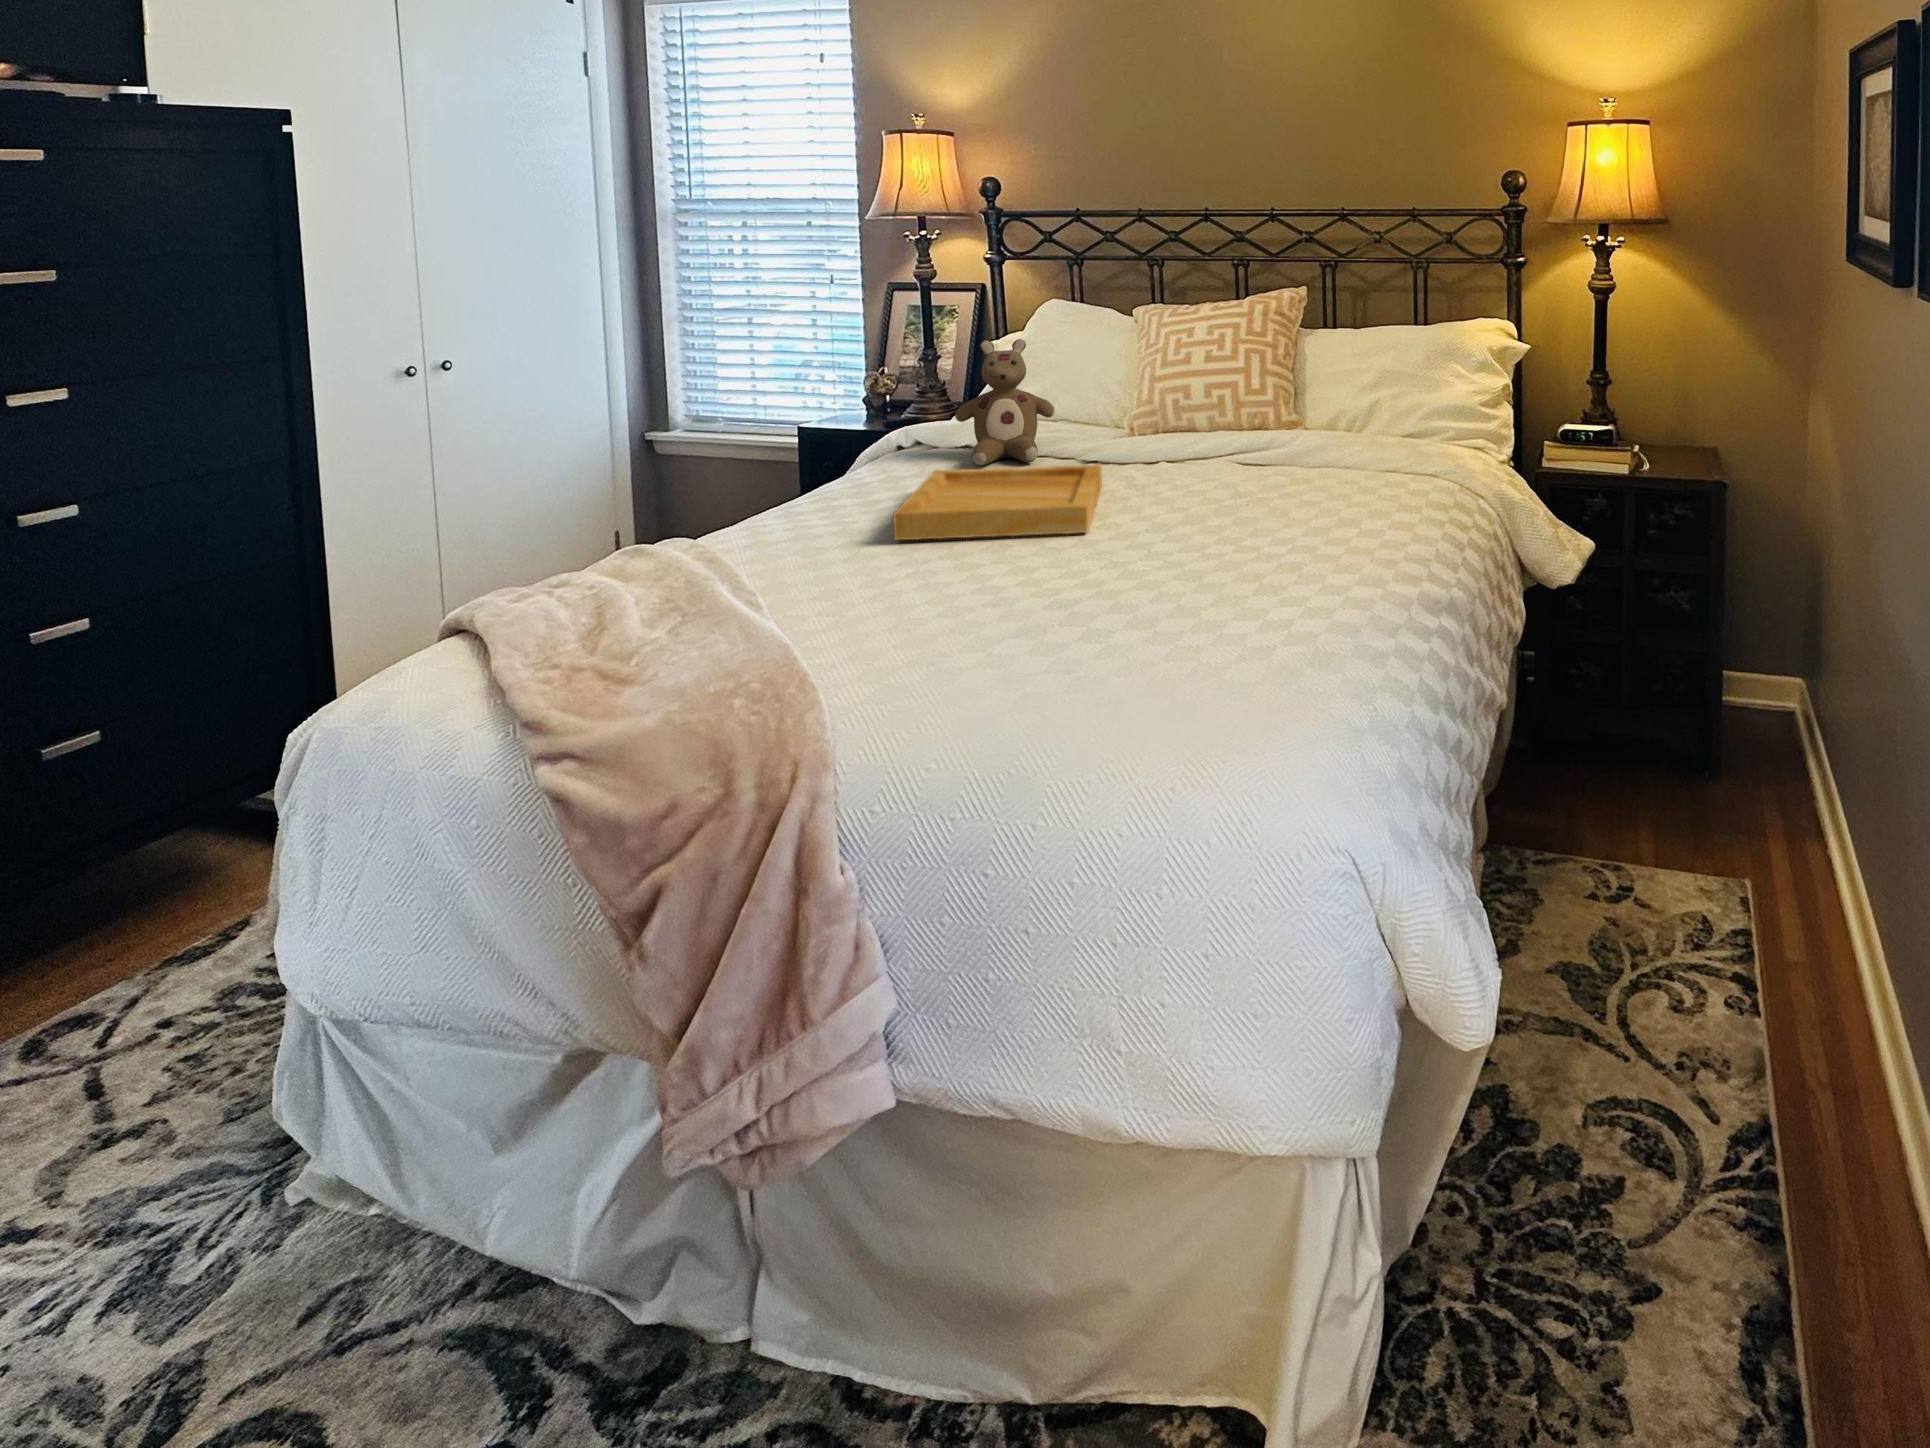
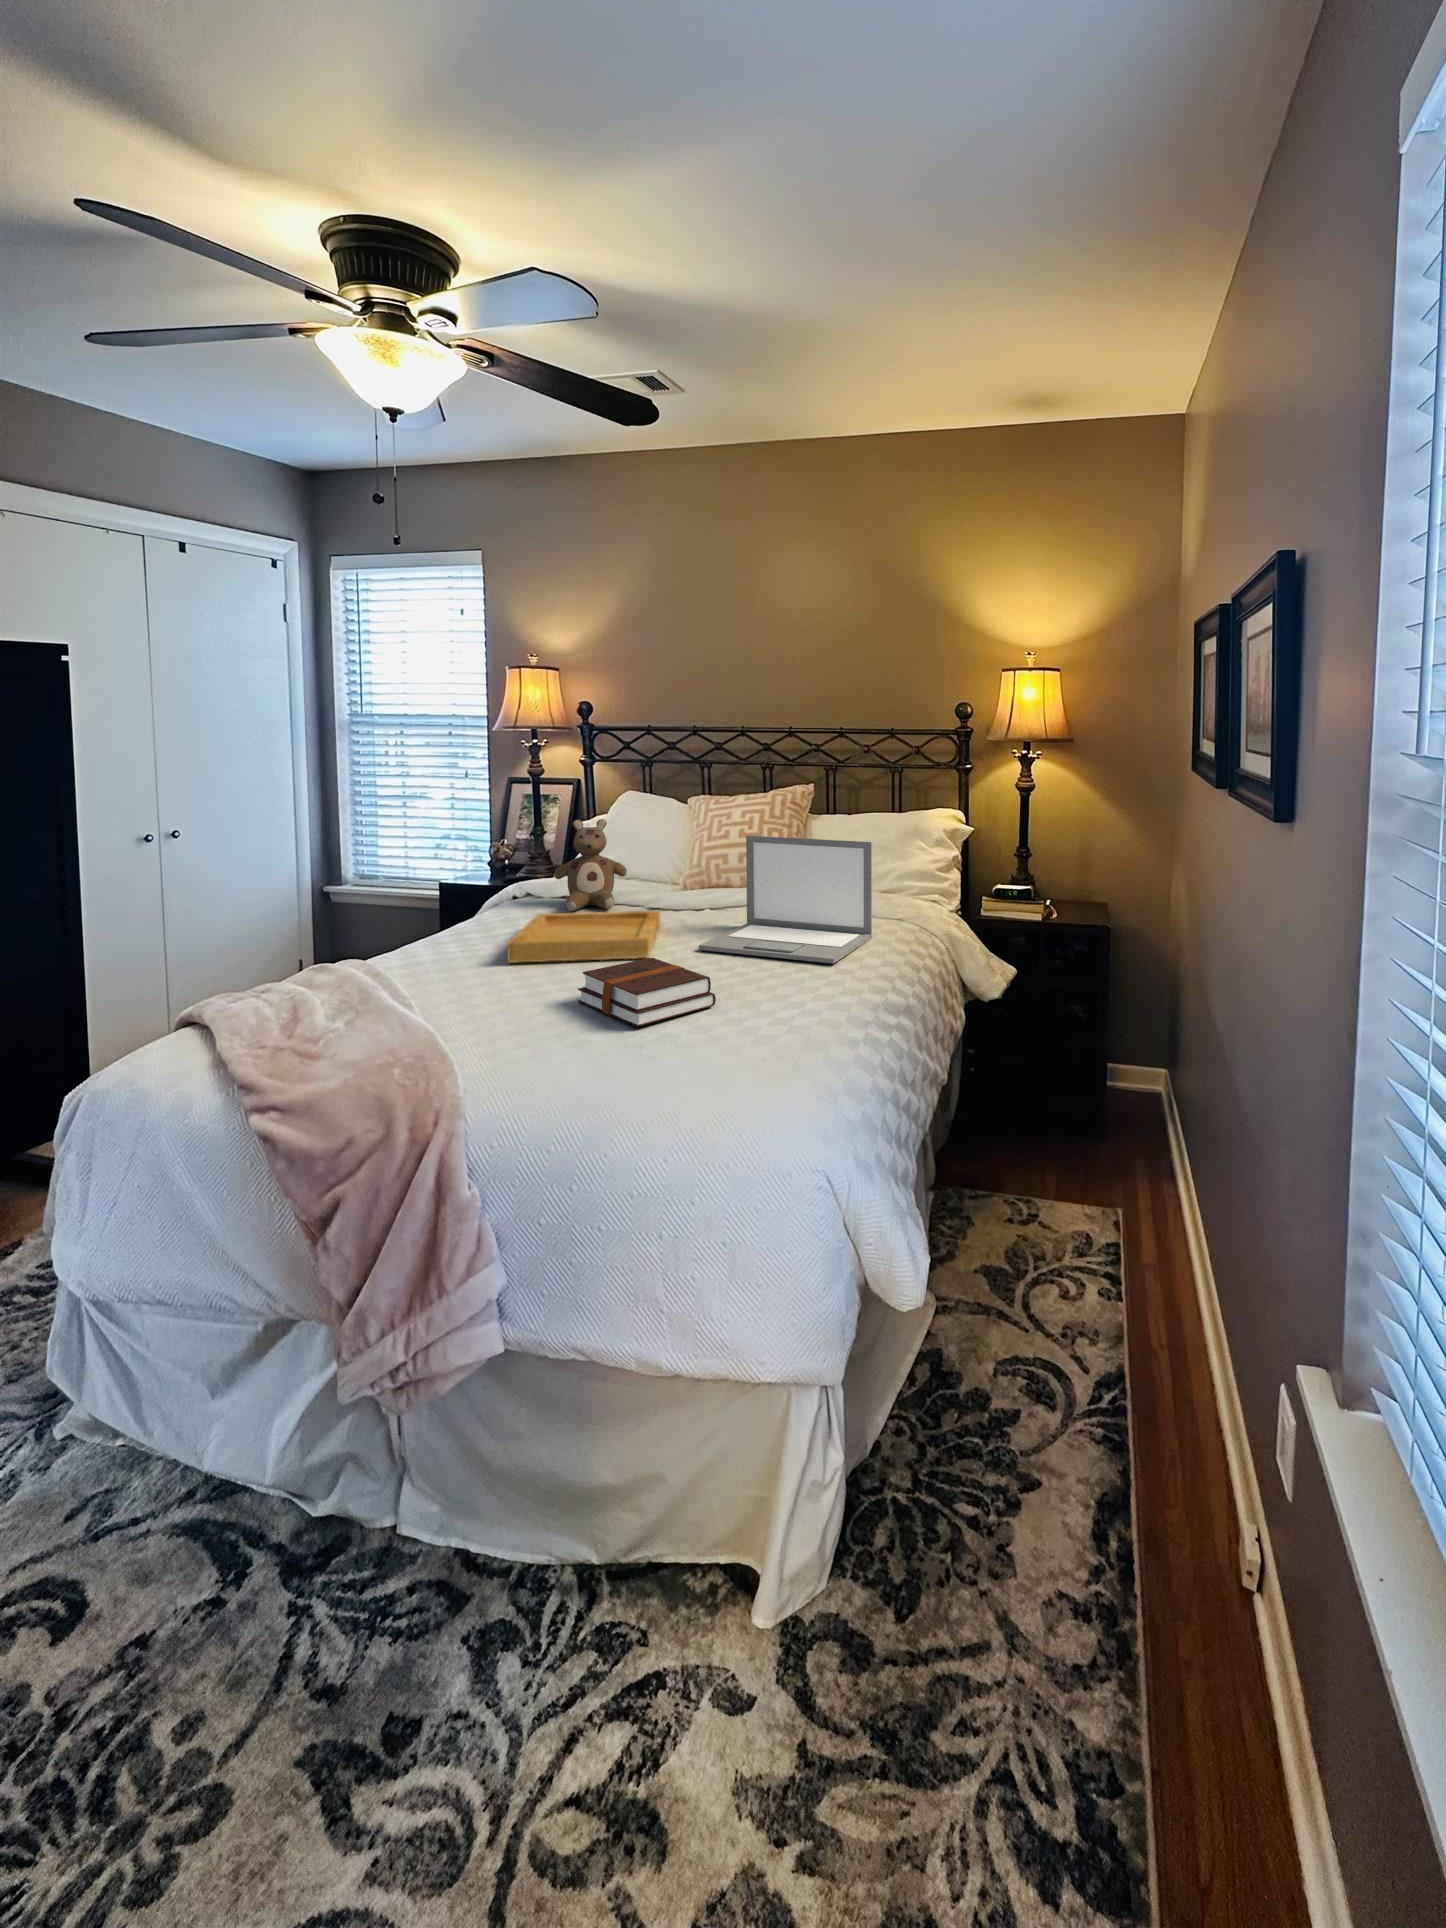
laptop: none [1157,361,1395,540] -> present [699,836,872,964]
hardback book: none [992,534,1185,636] -> present [578,958,716,1027]

